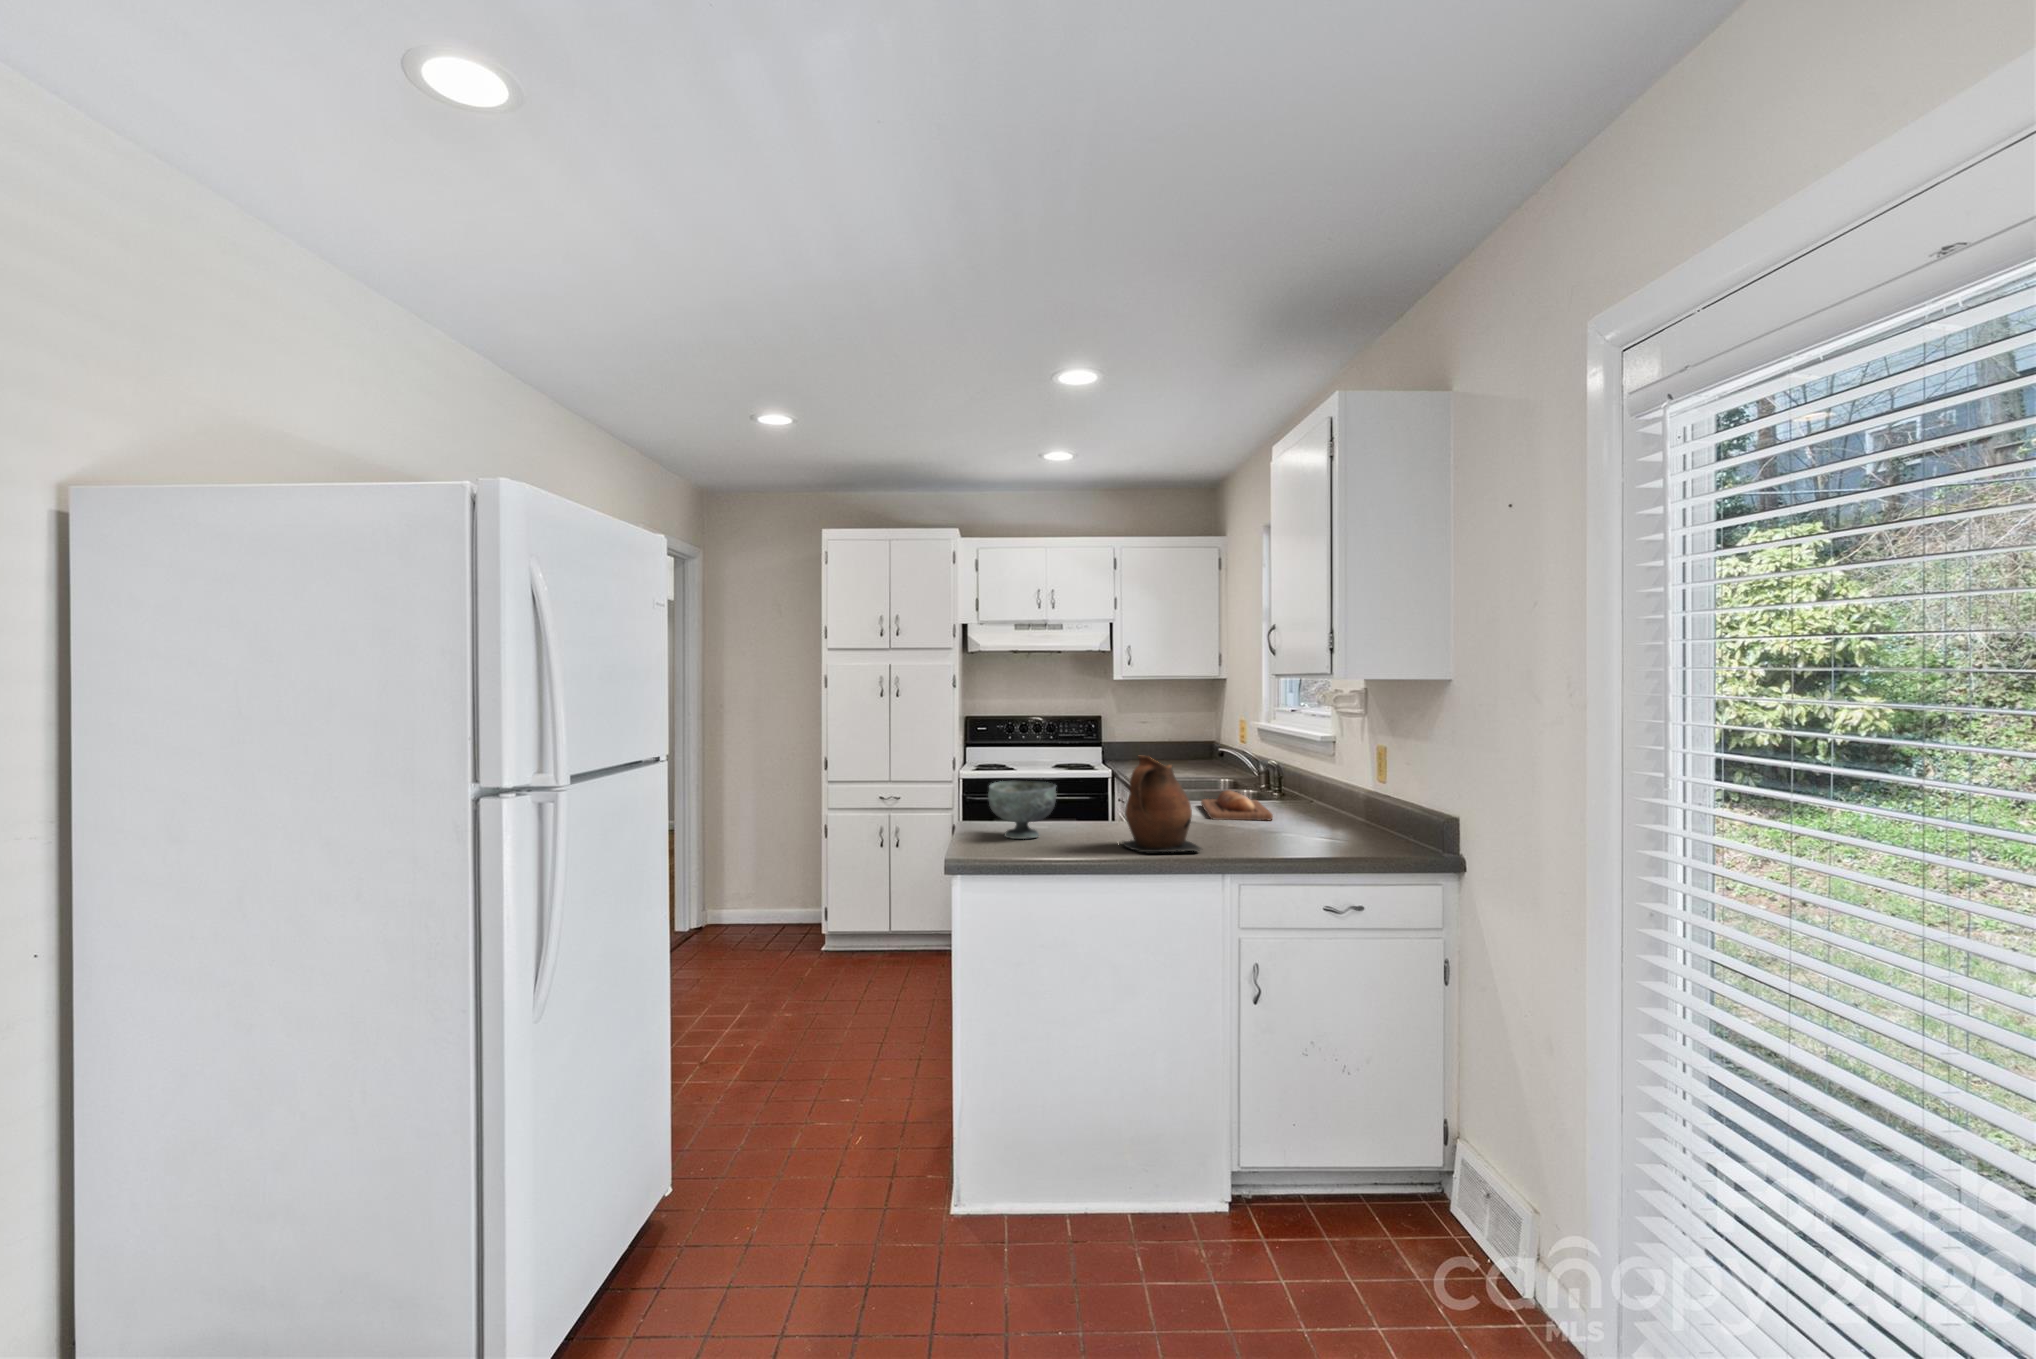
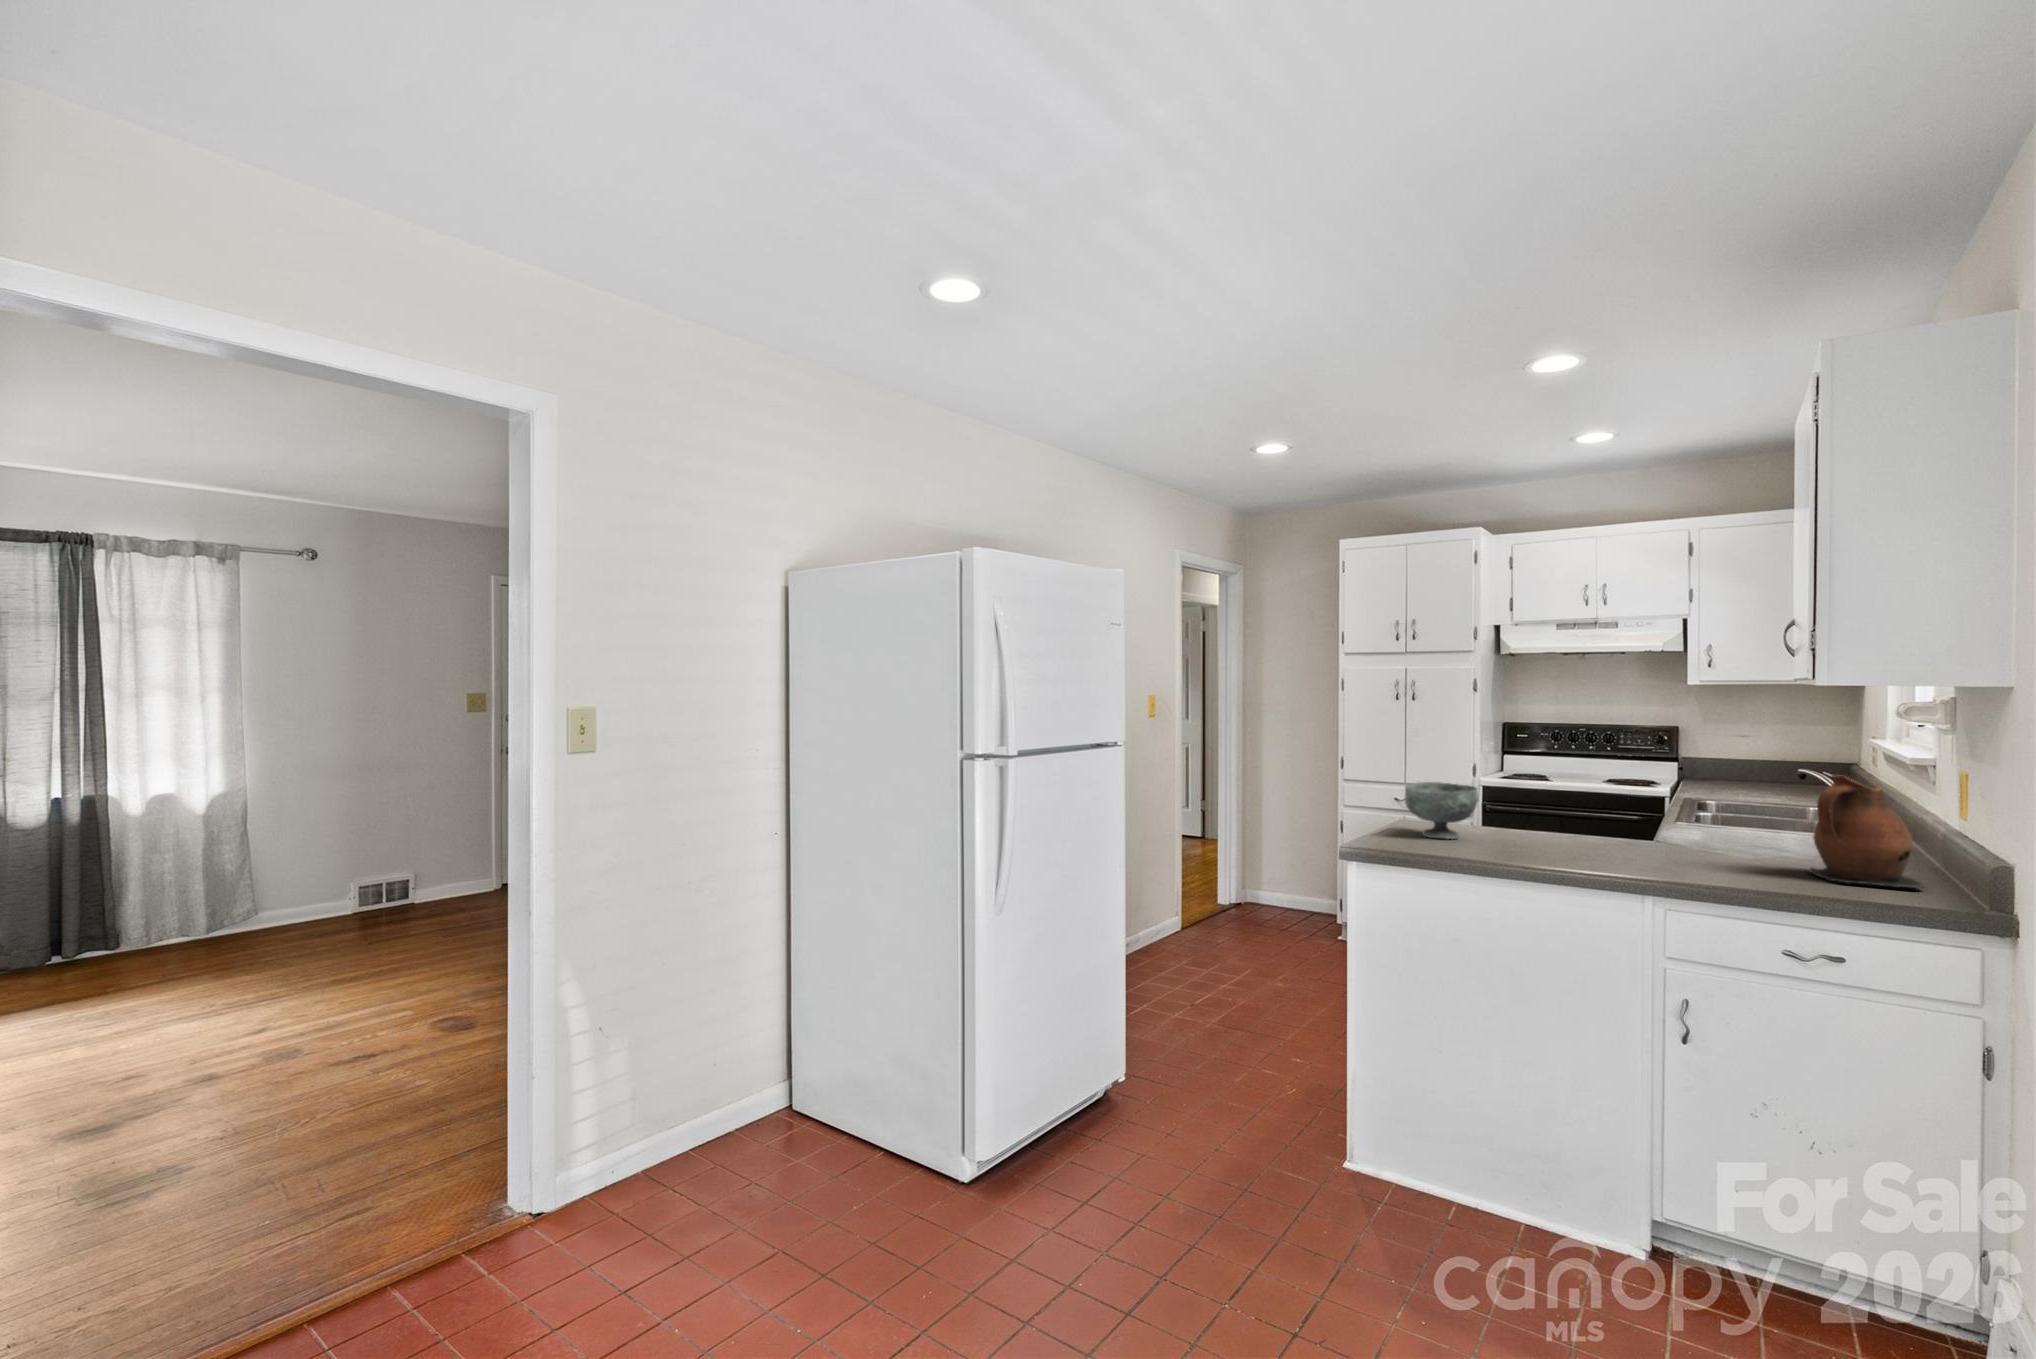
ceramic pitcher: present [1122,756,1202,852] -> present [1810,775,1926,889]
bread loaf: present [1201,790,1273,821] -> none [1707,817,1807,855]

